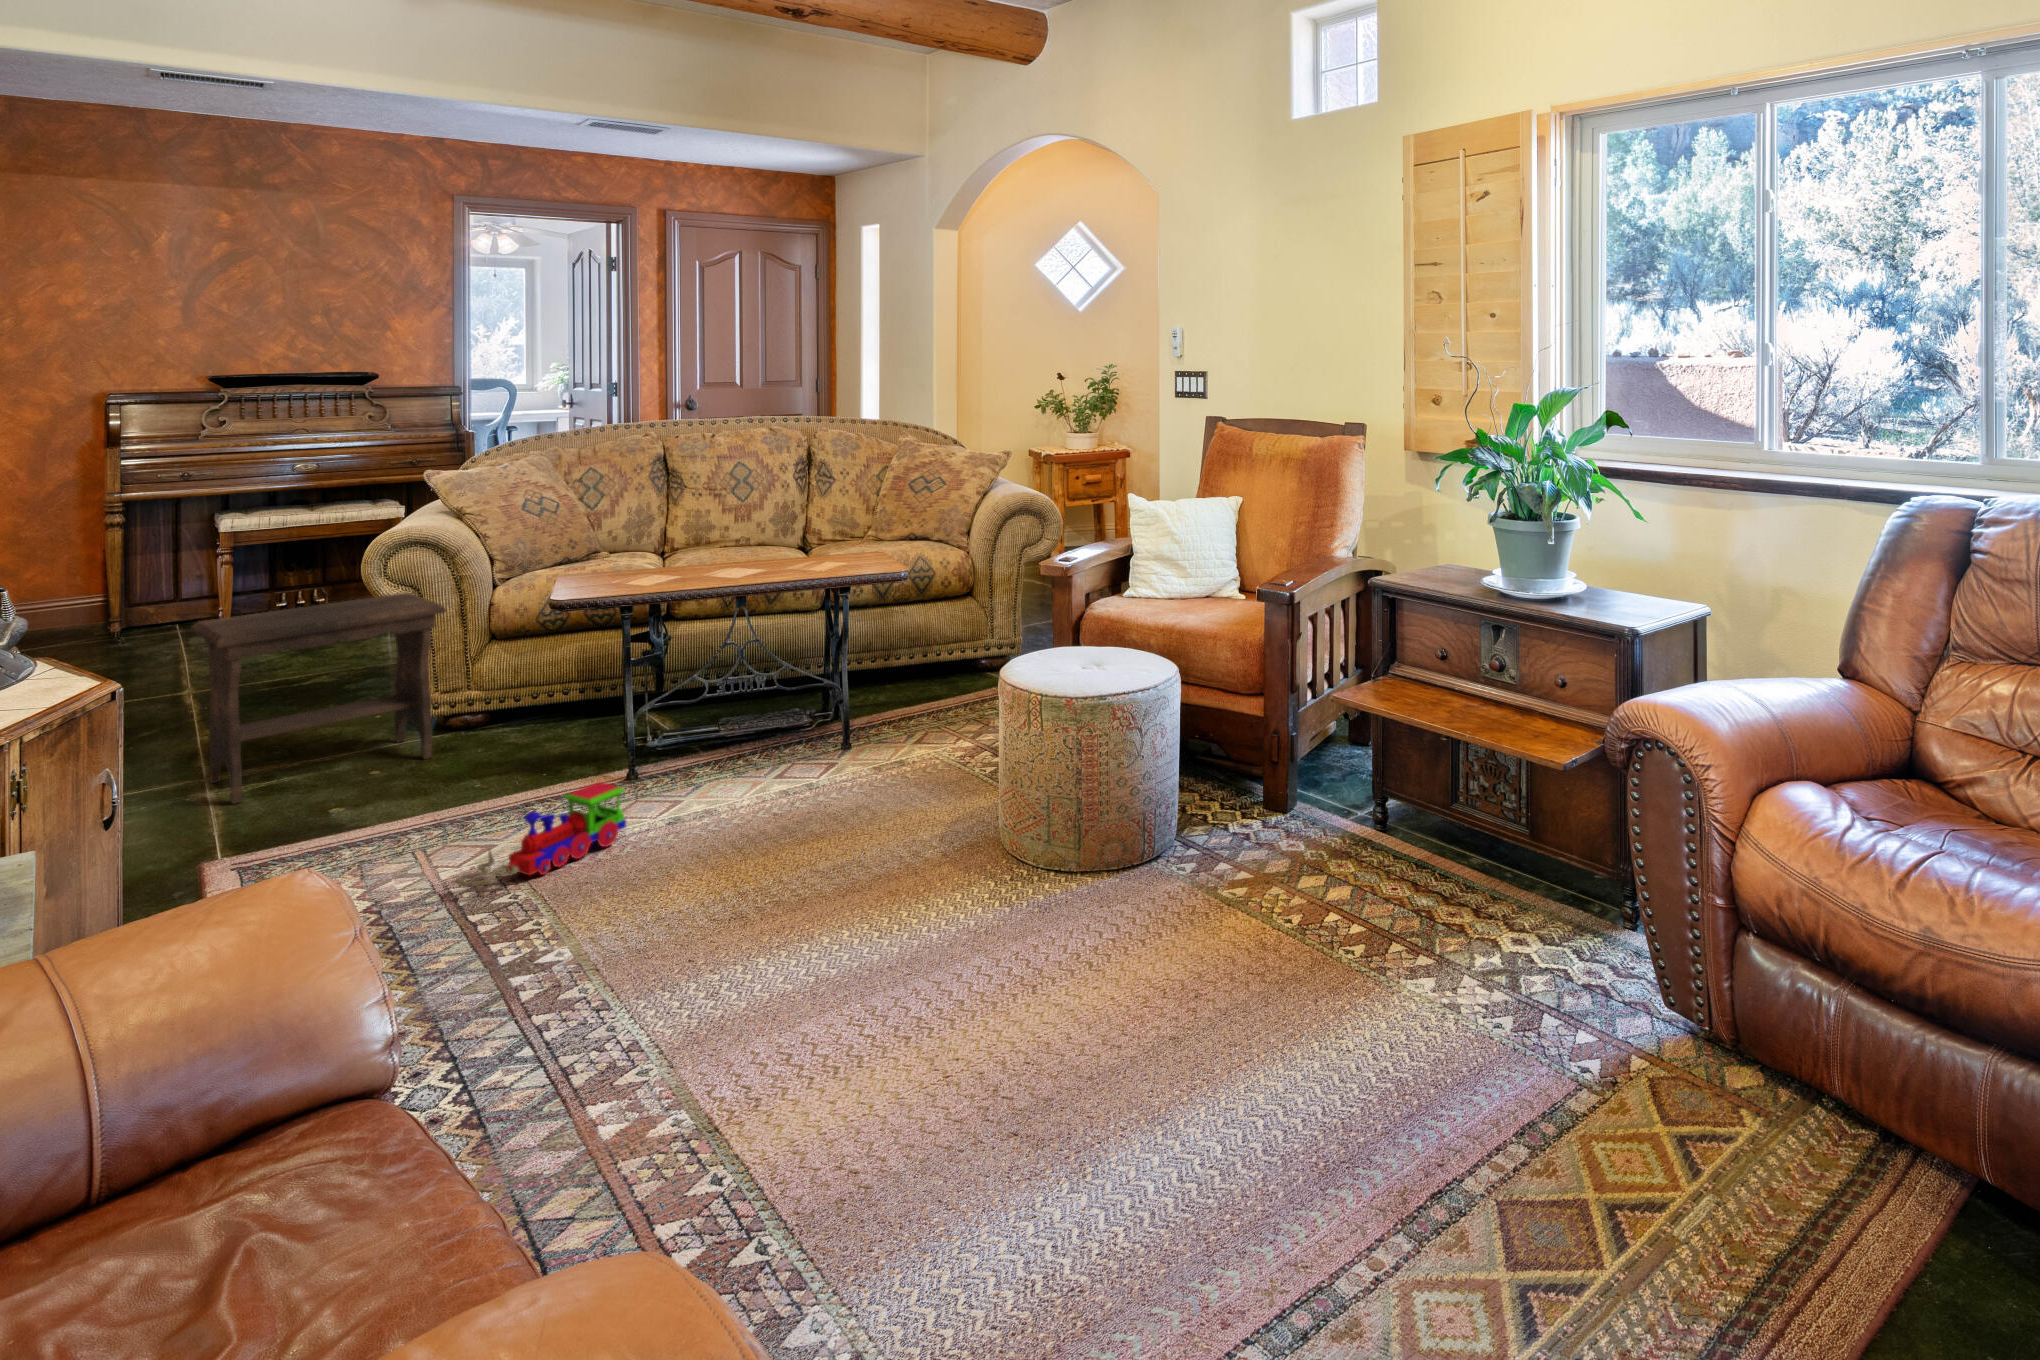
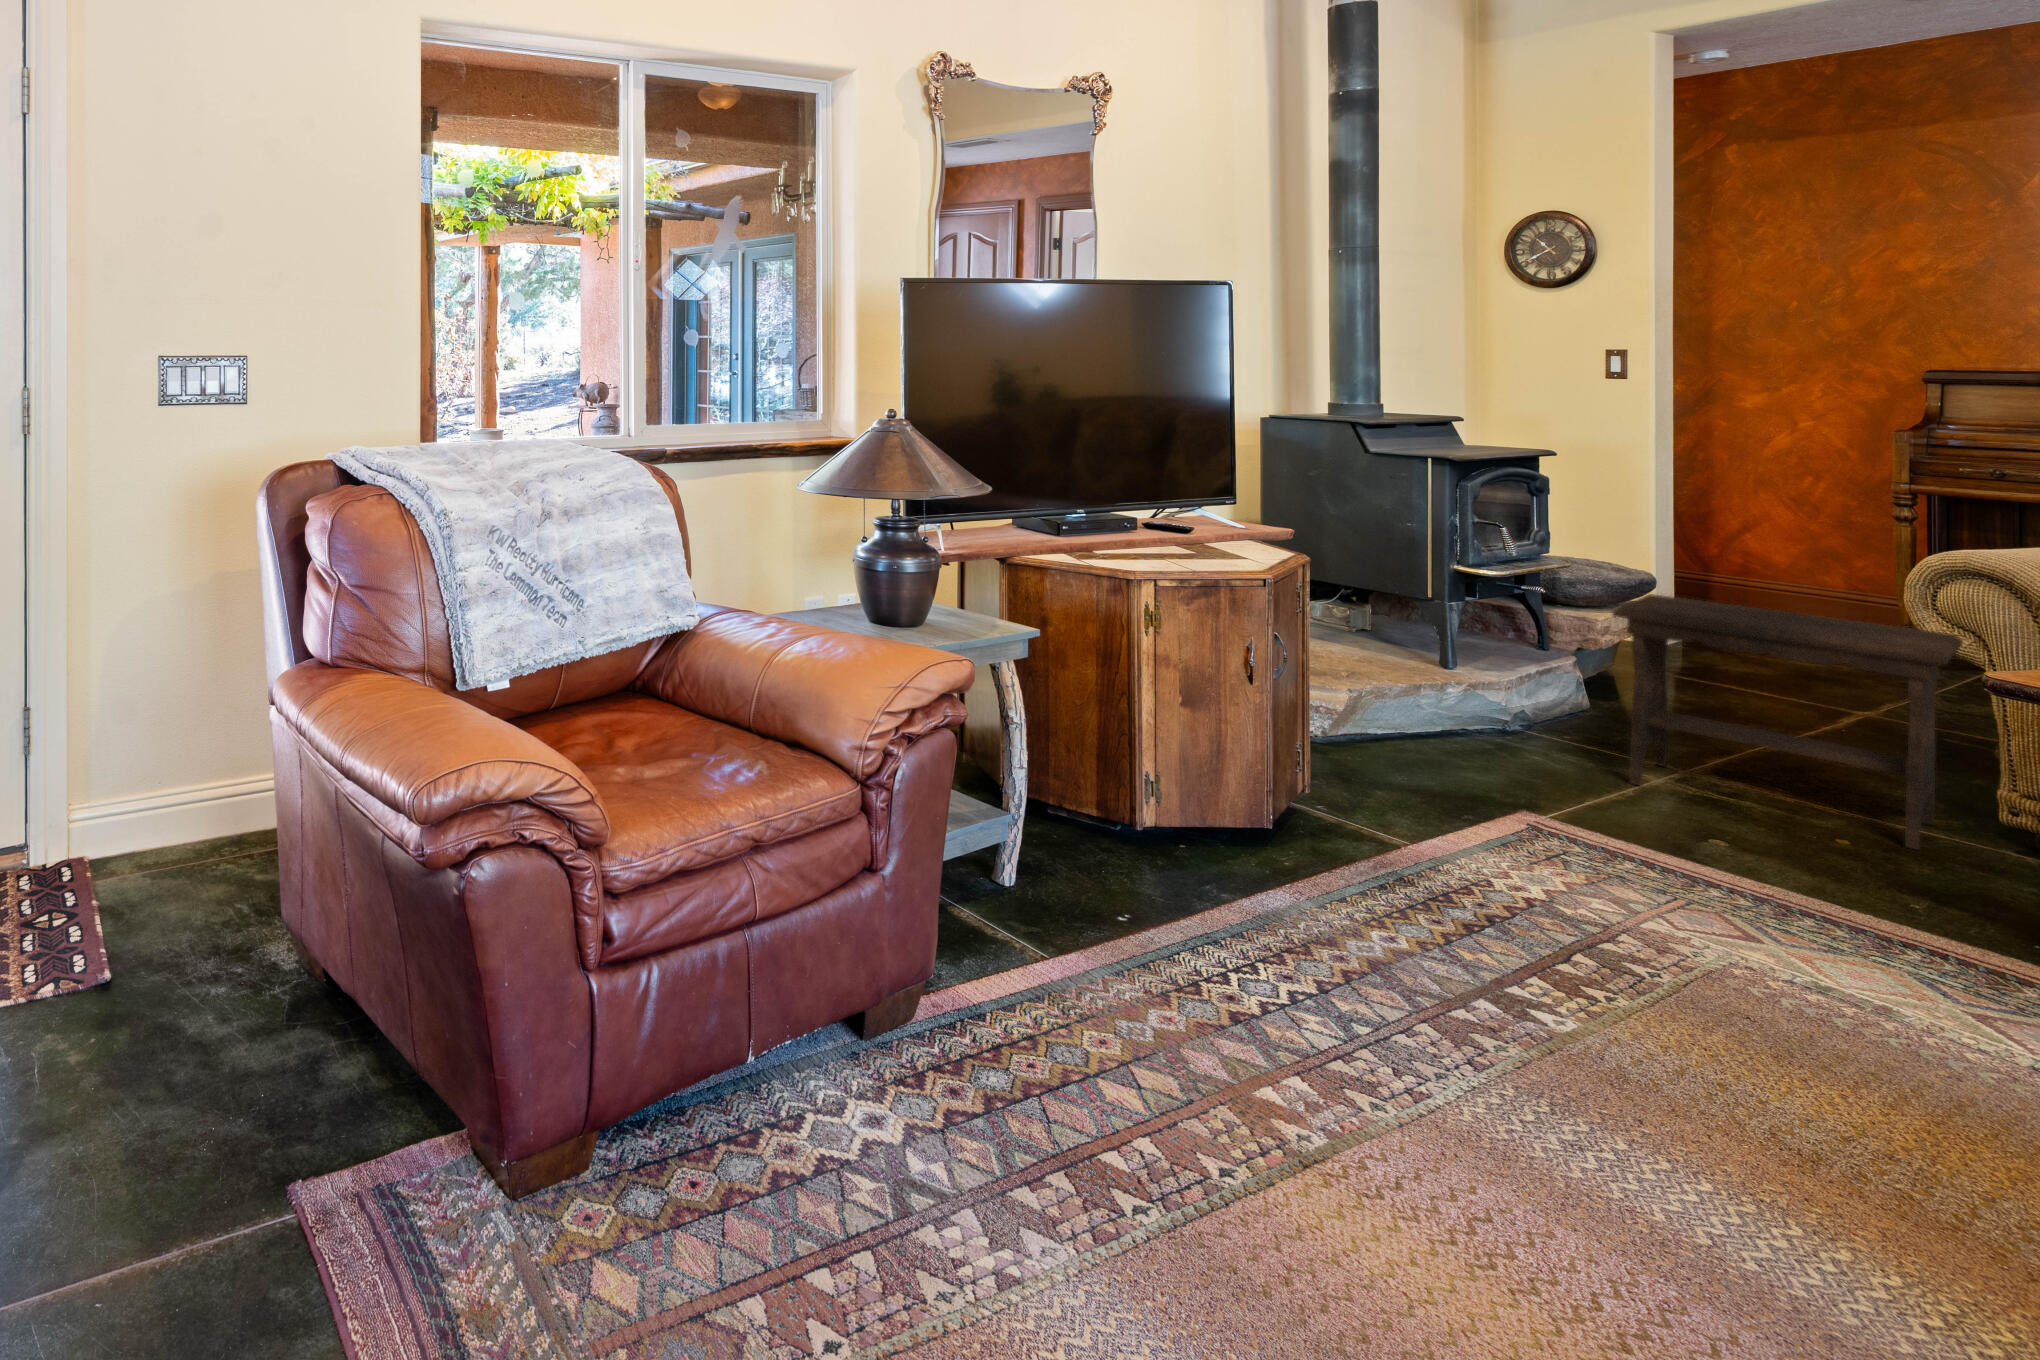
toy train: present [456,782,626,887] -> none [1606,891,1924,1013]

